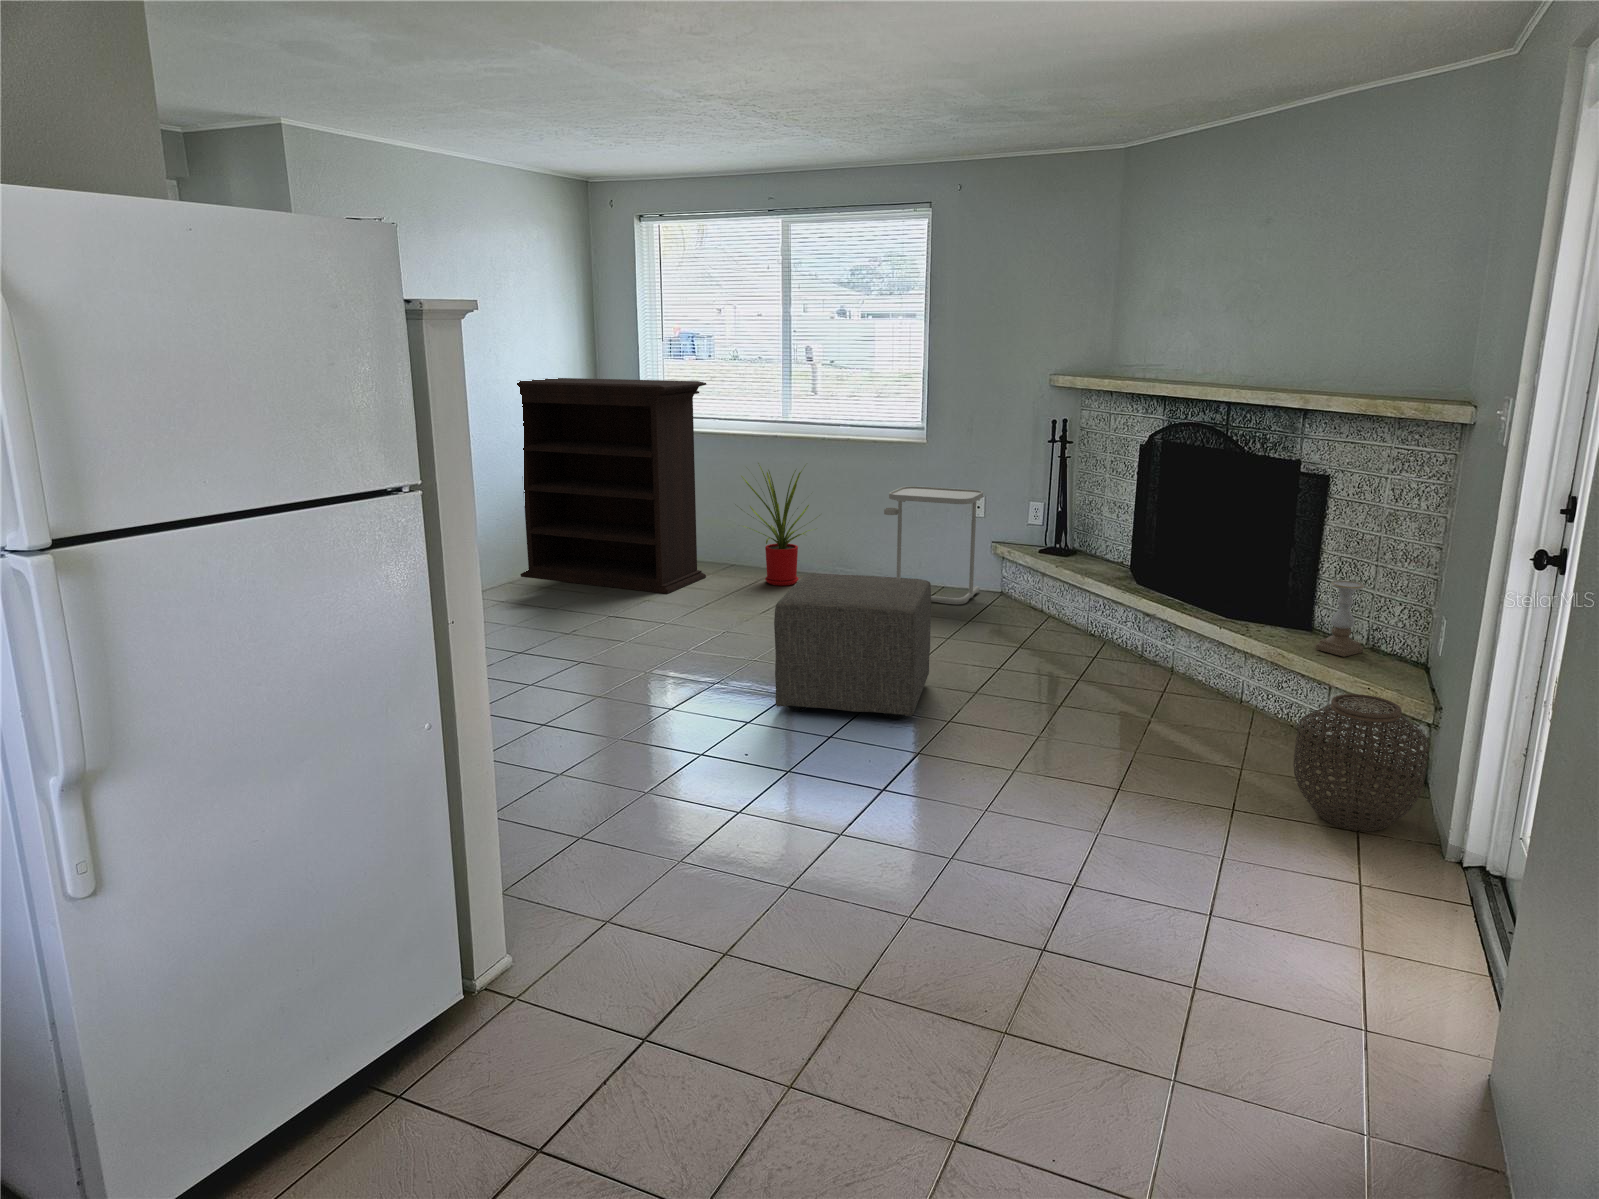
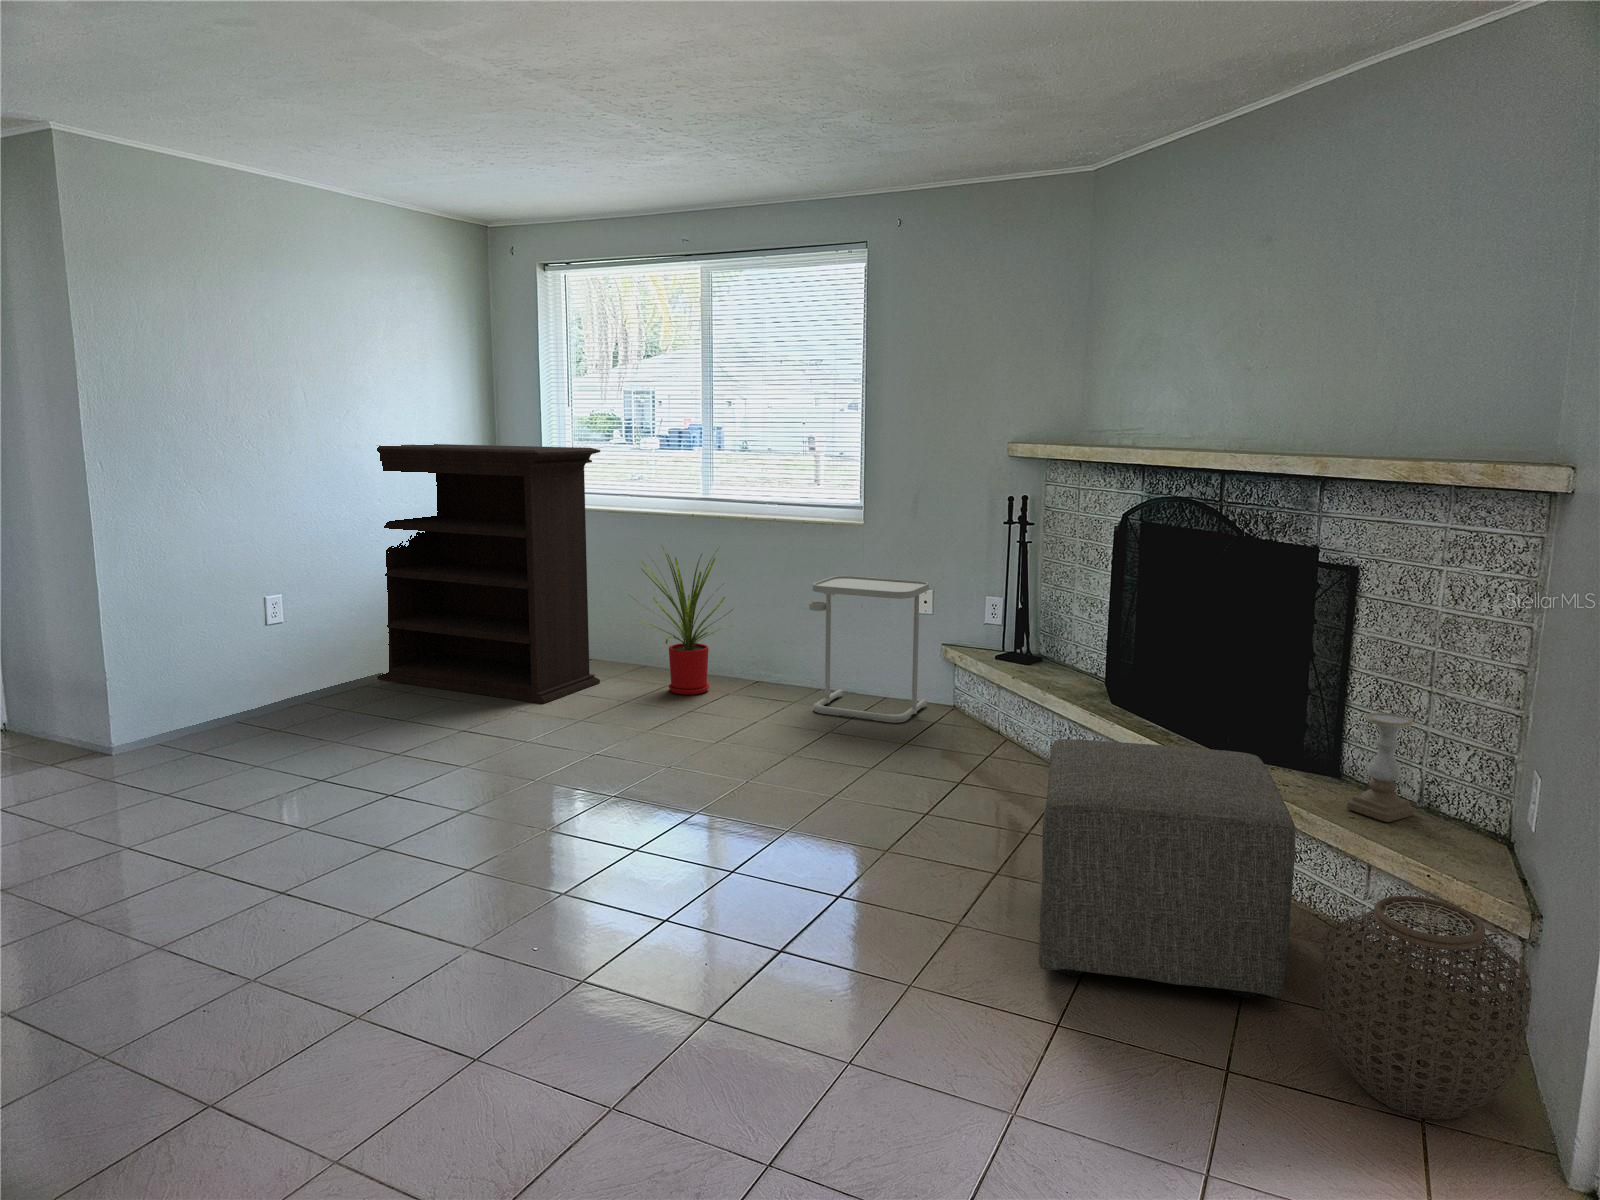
ottoman: present [774,574,931,719] -> present [1038,739,1295,998]

